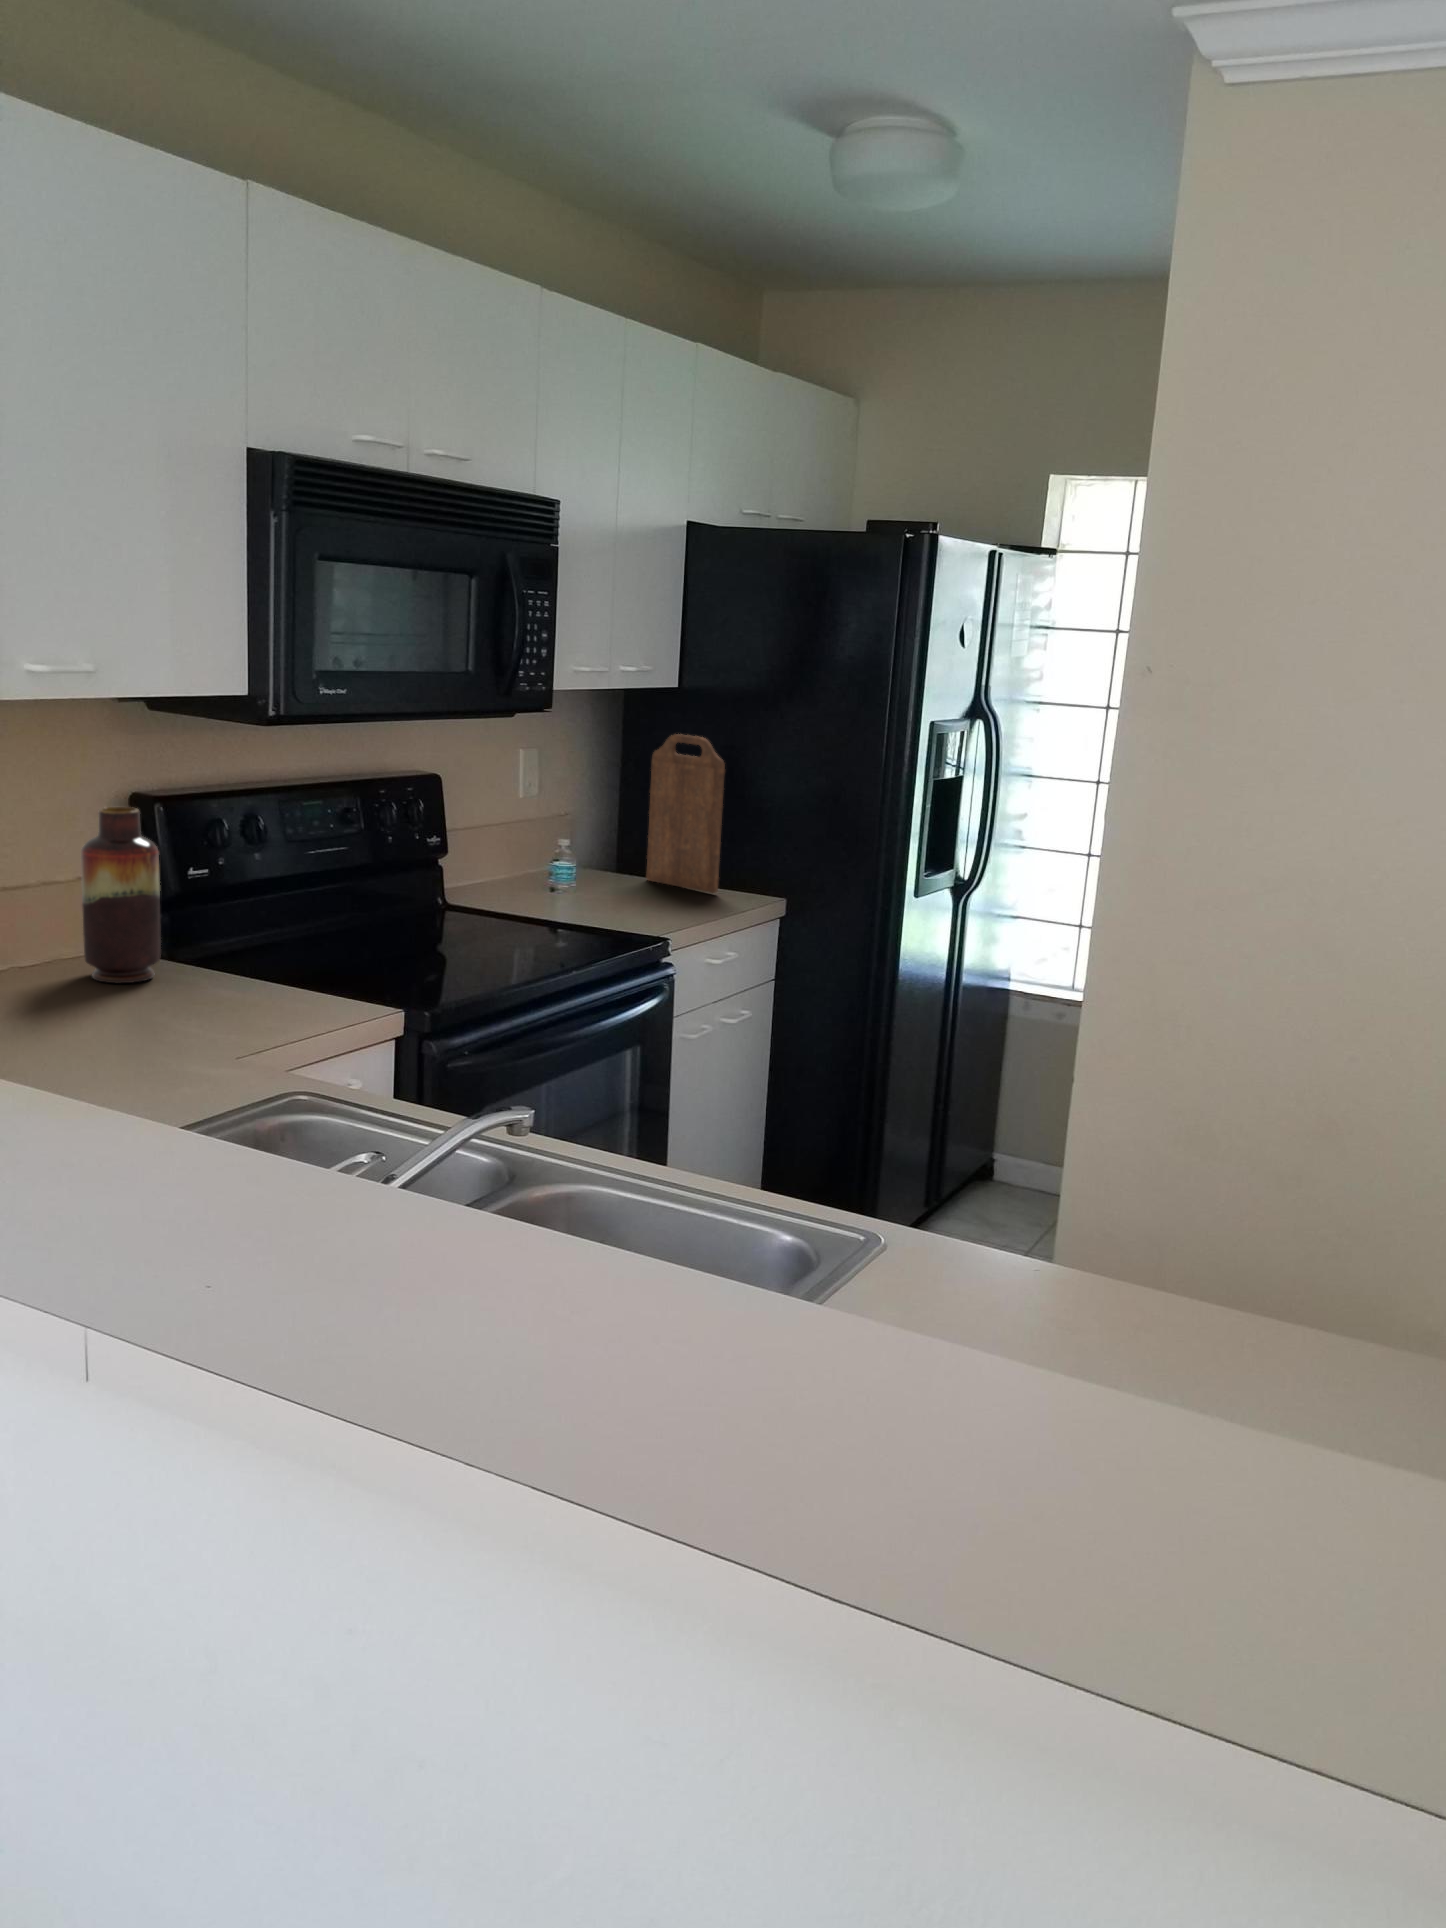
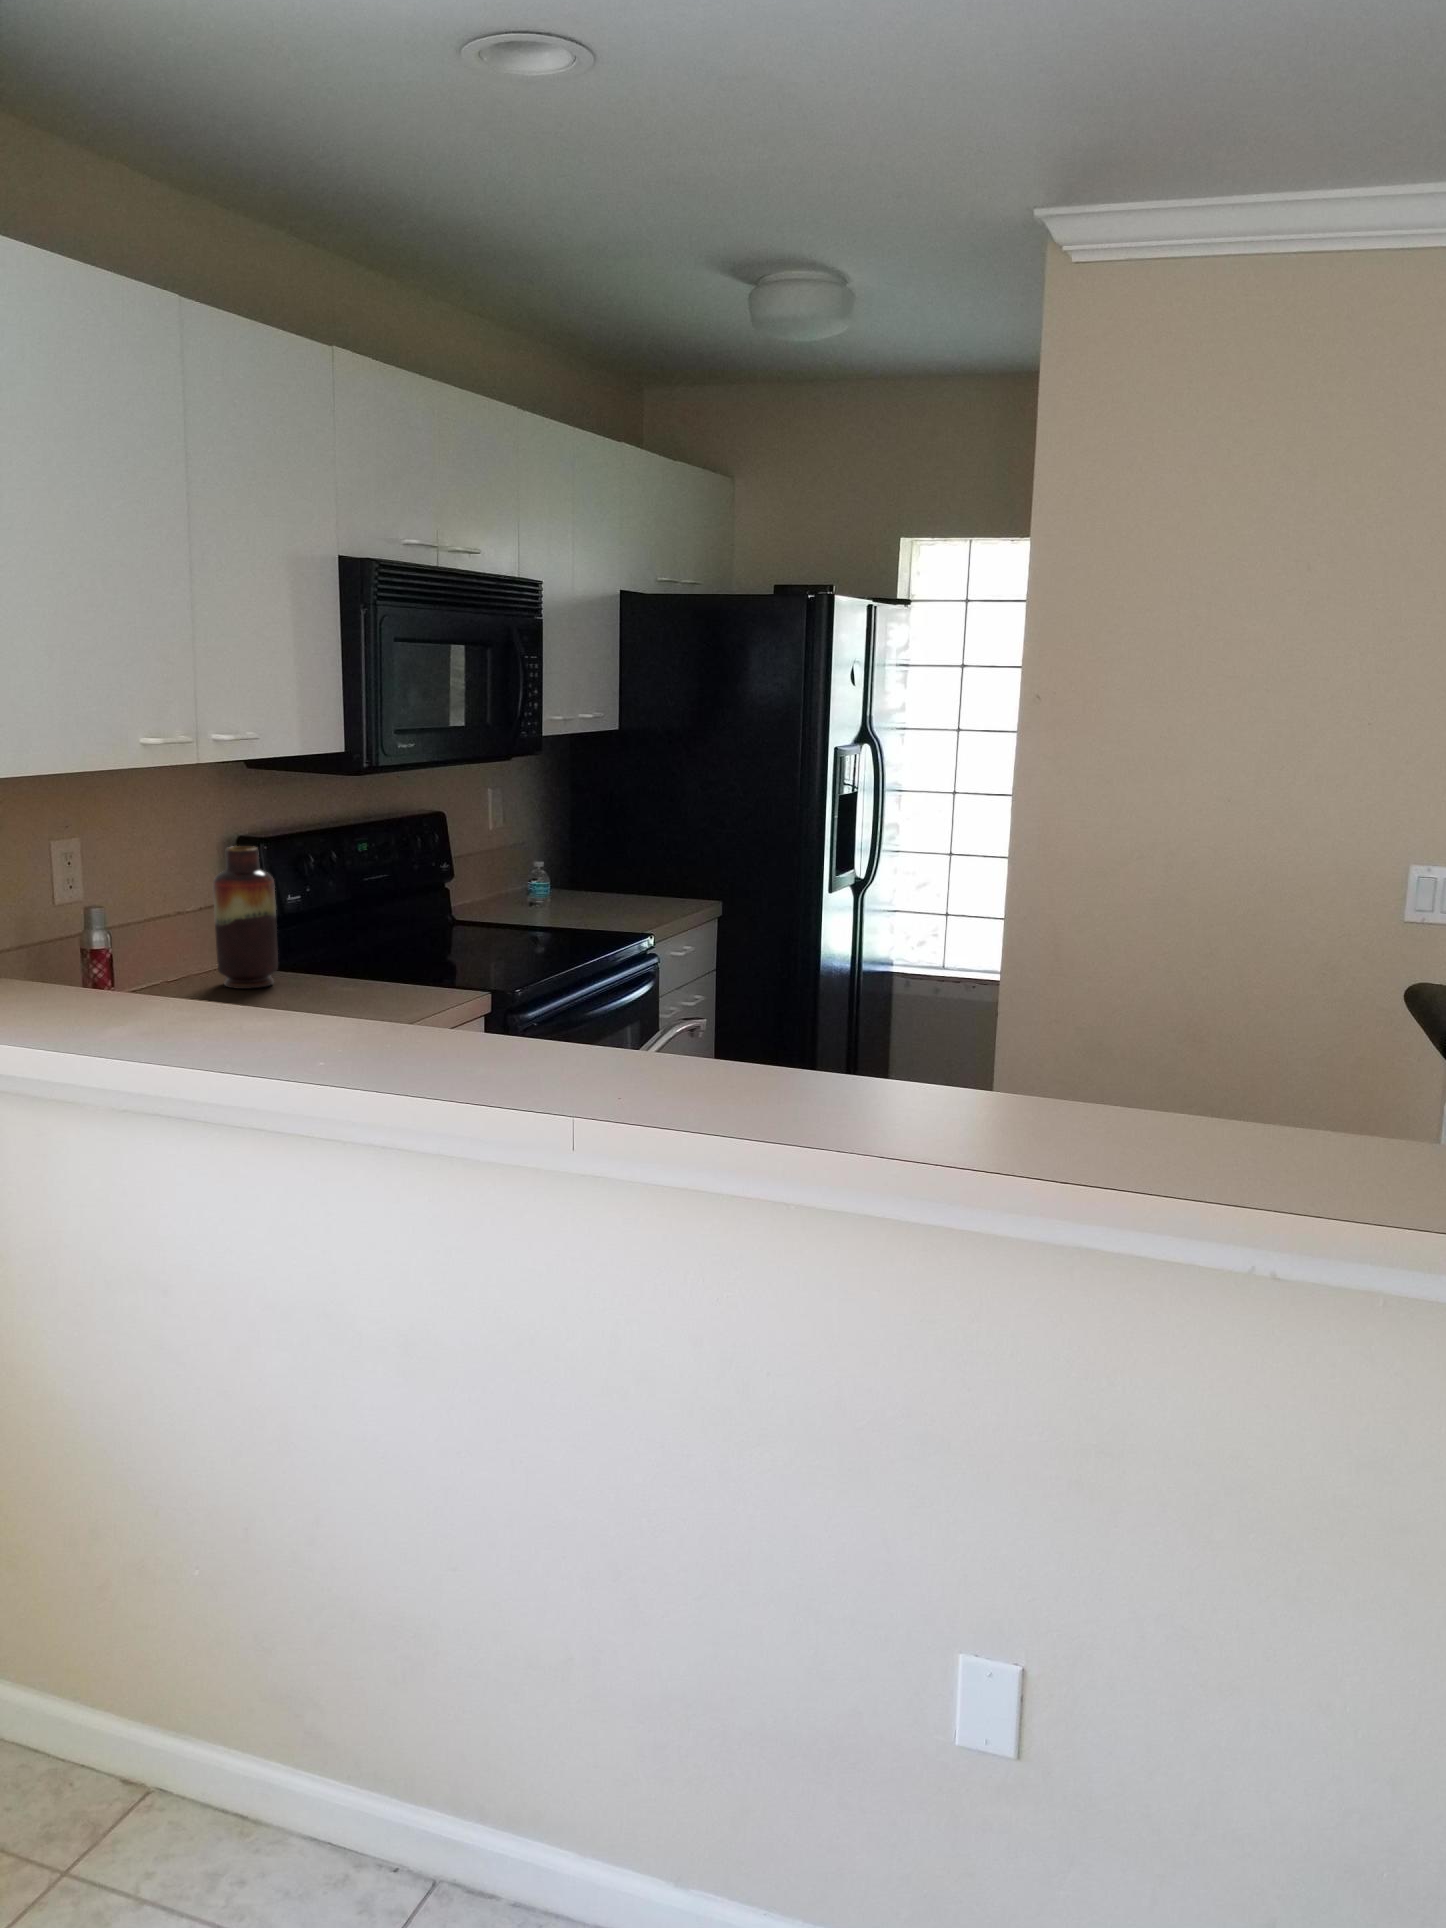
cutting board: present [647,734,725,893] -> none [599,770,665,902]

